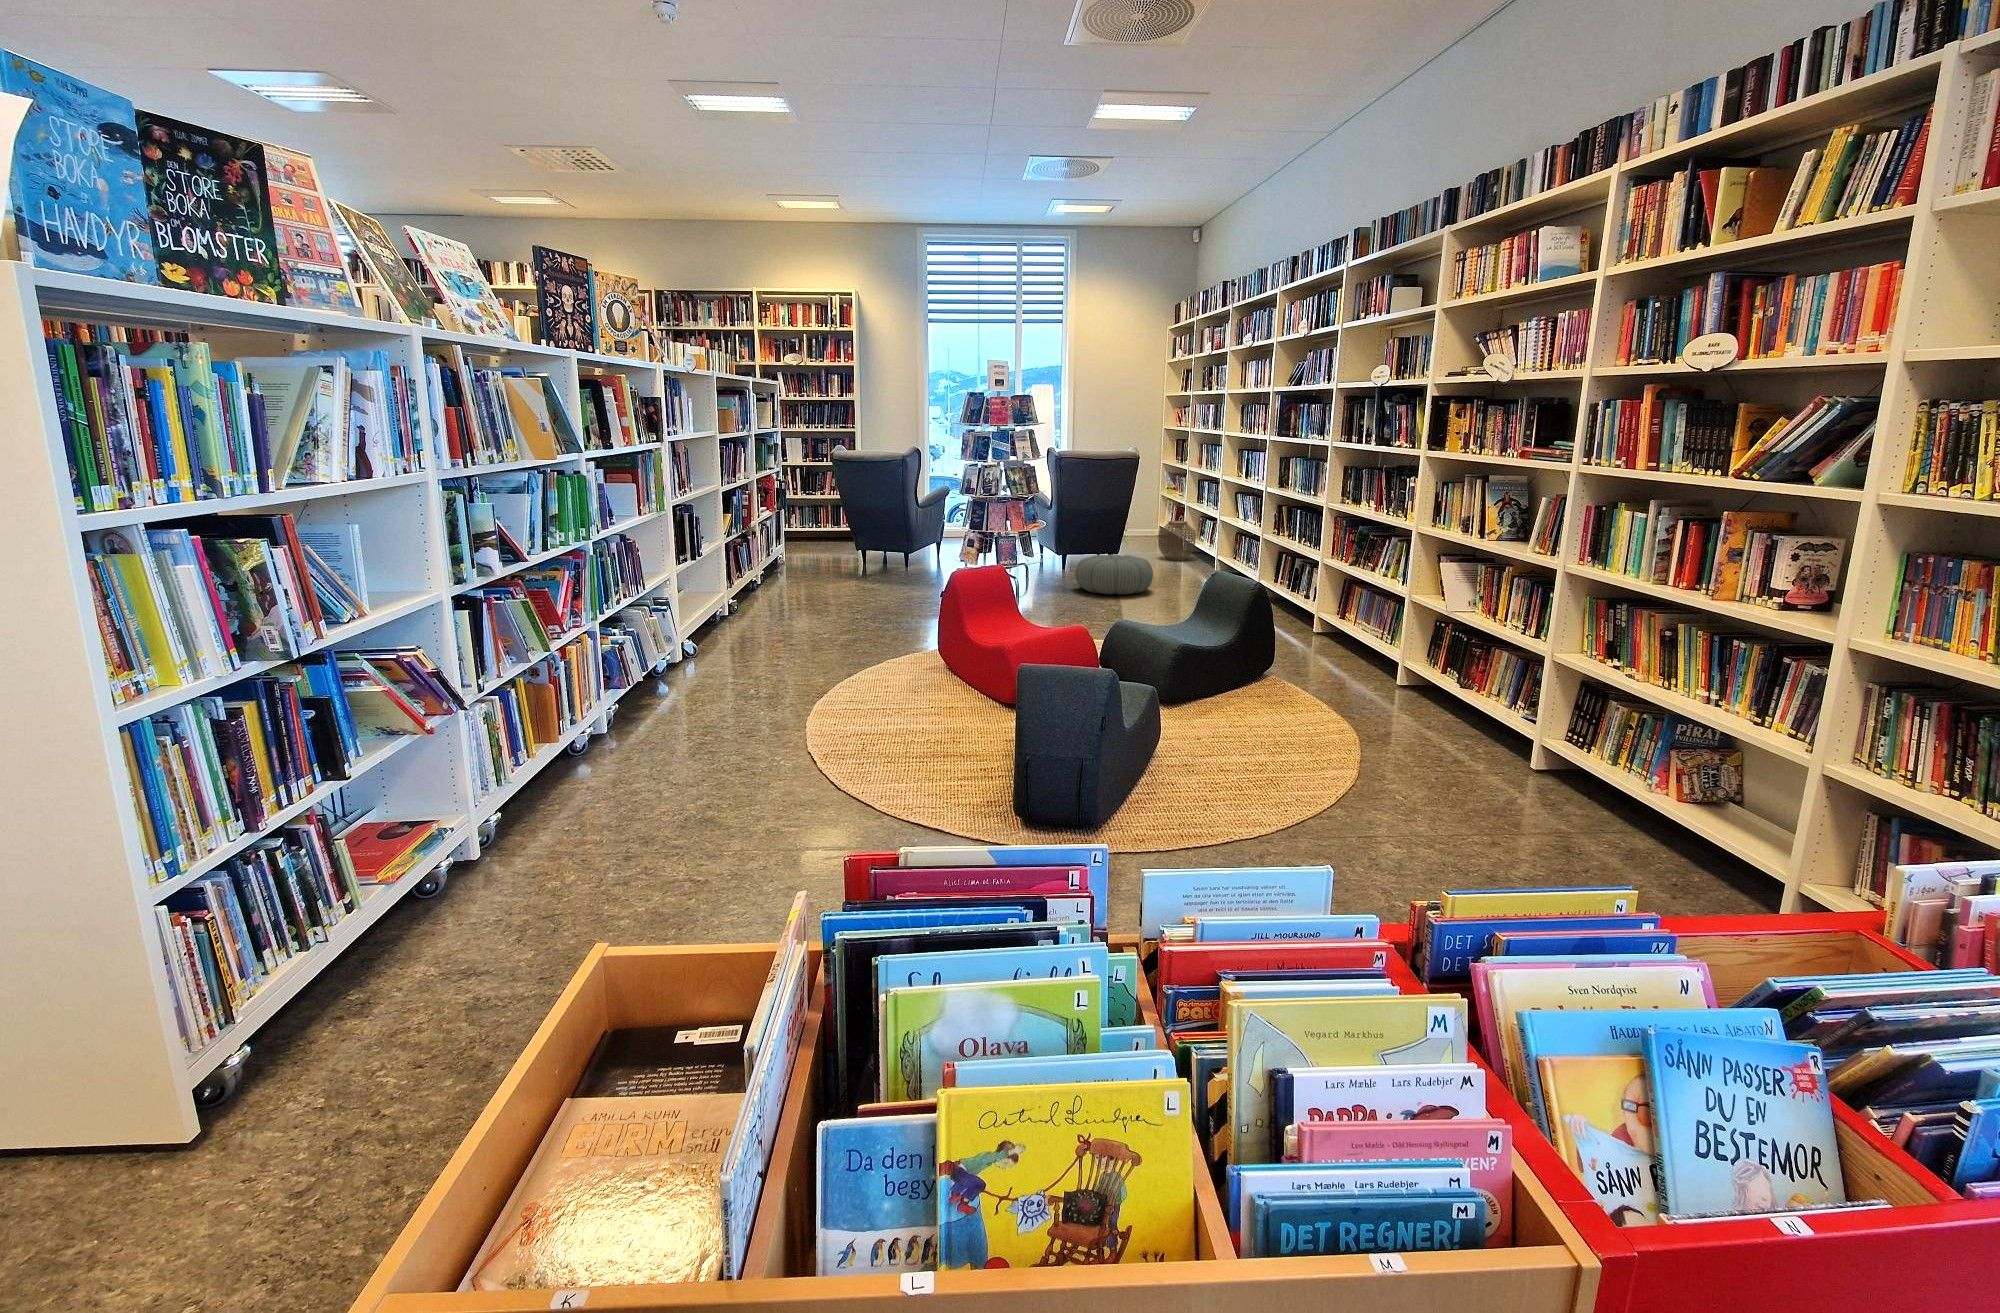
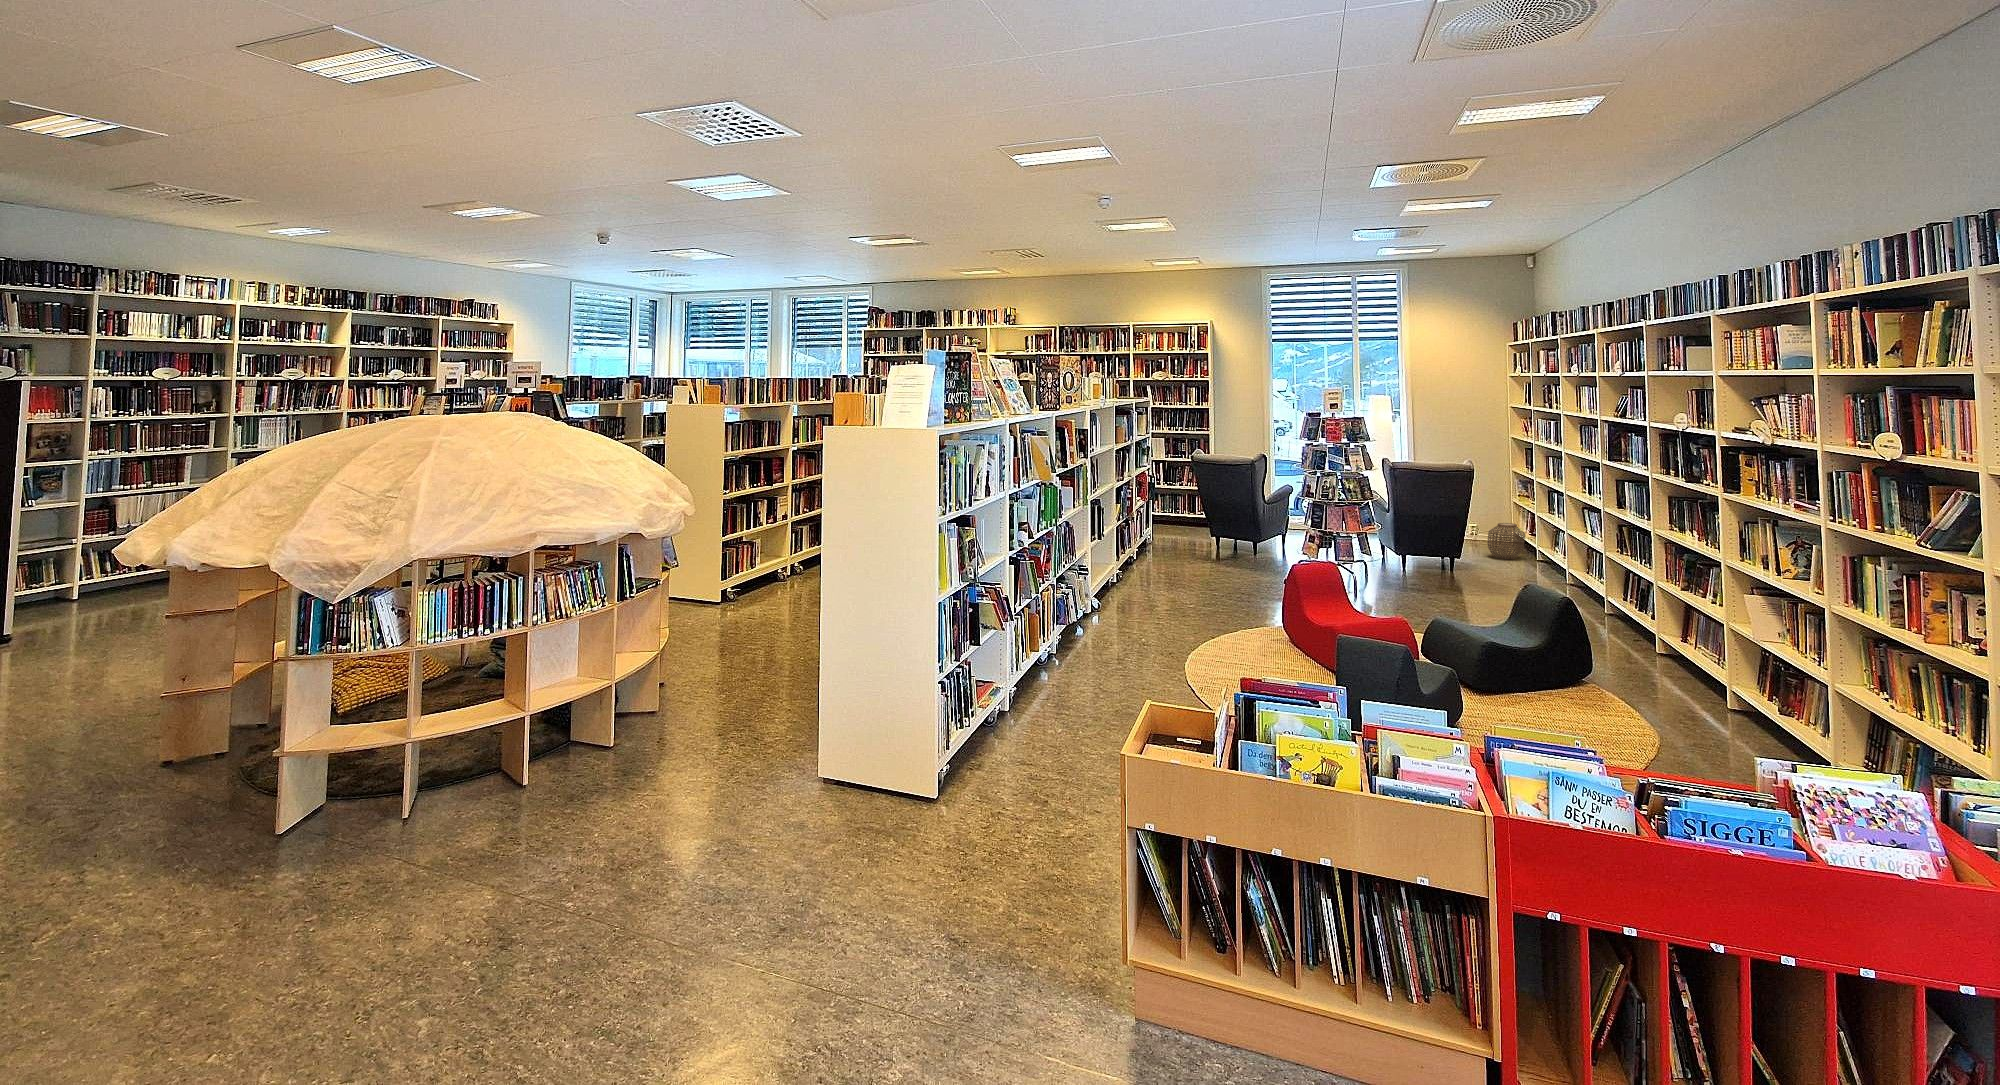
pouf: present [1075,554,1153,595] -> none [1407,555,1480,591]

